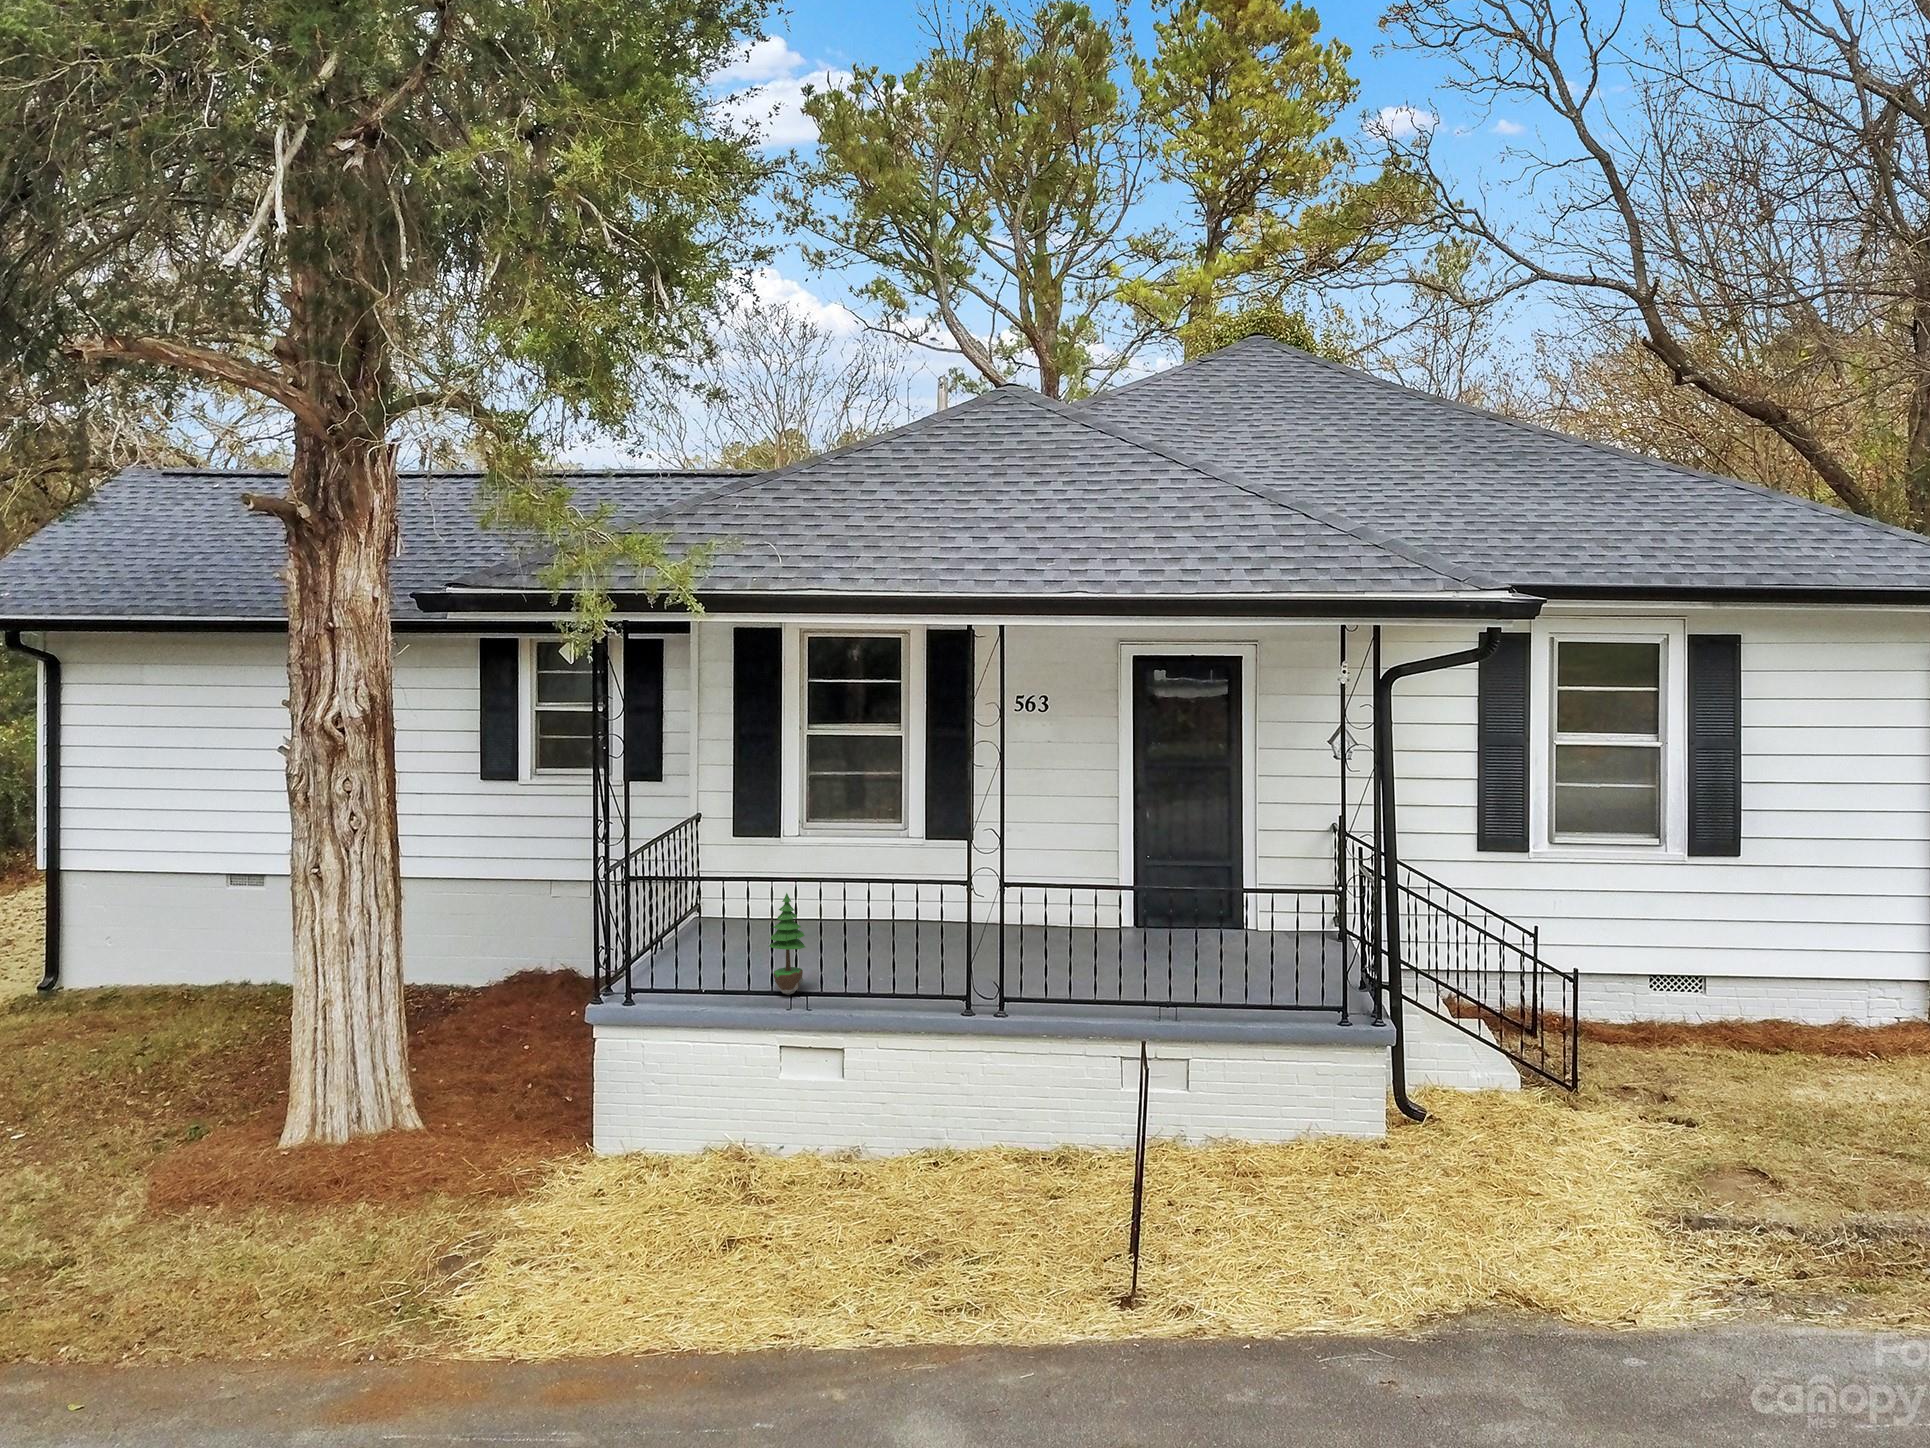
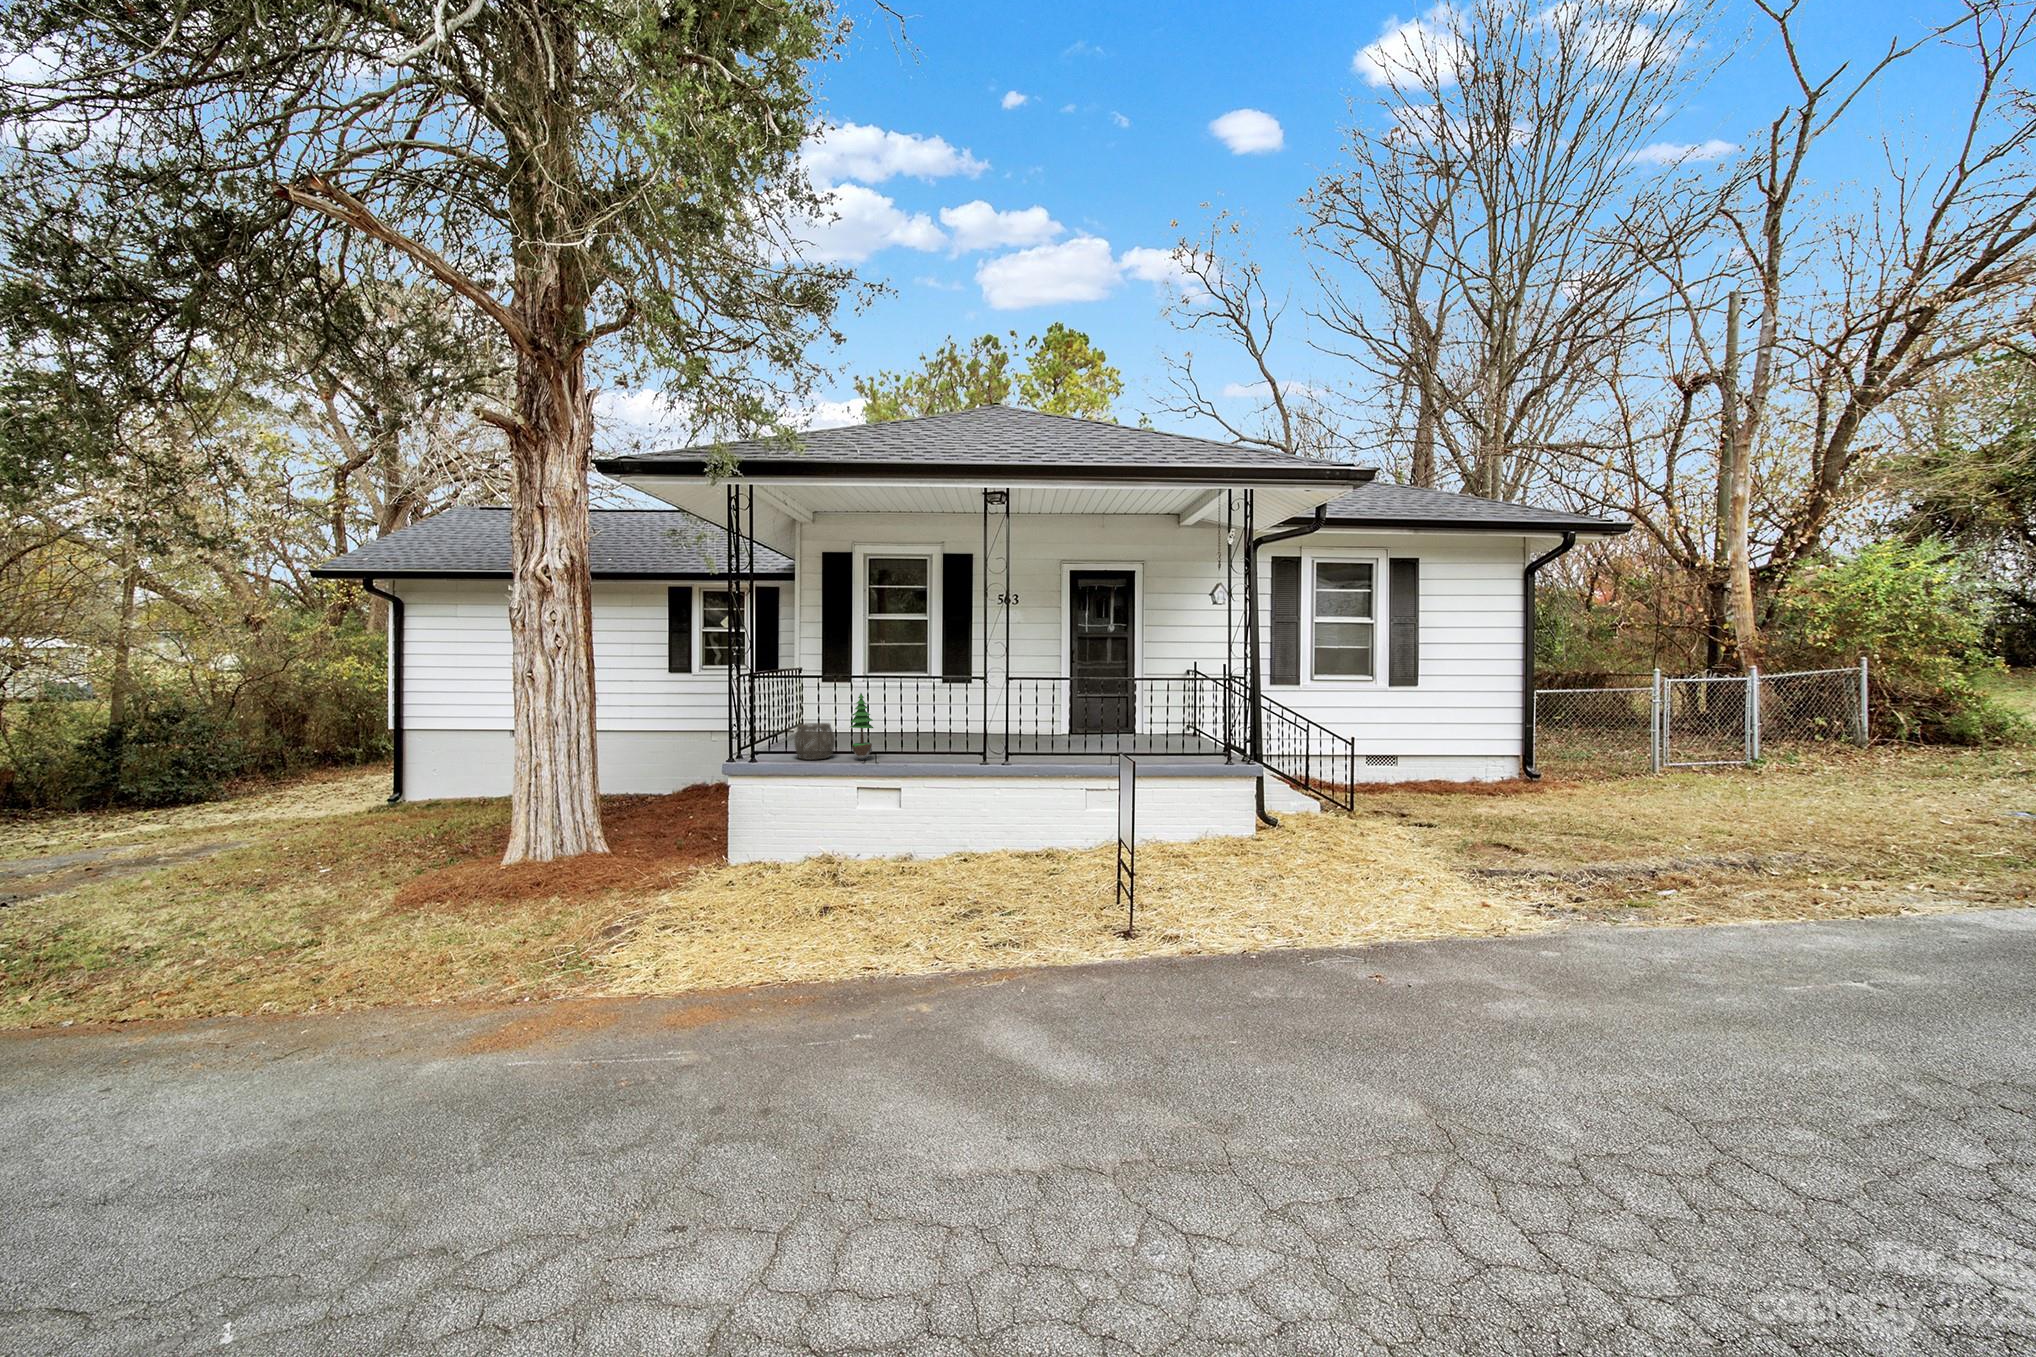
woven basket: none [687,933,749,995] -> present [795,723,835,760]

